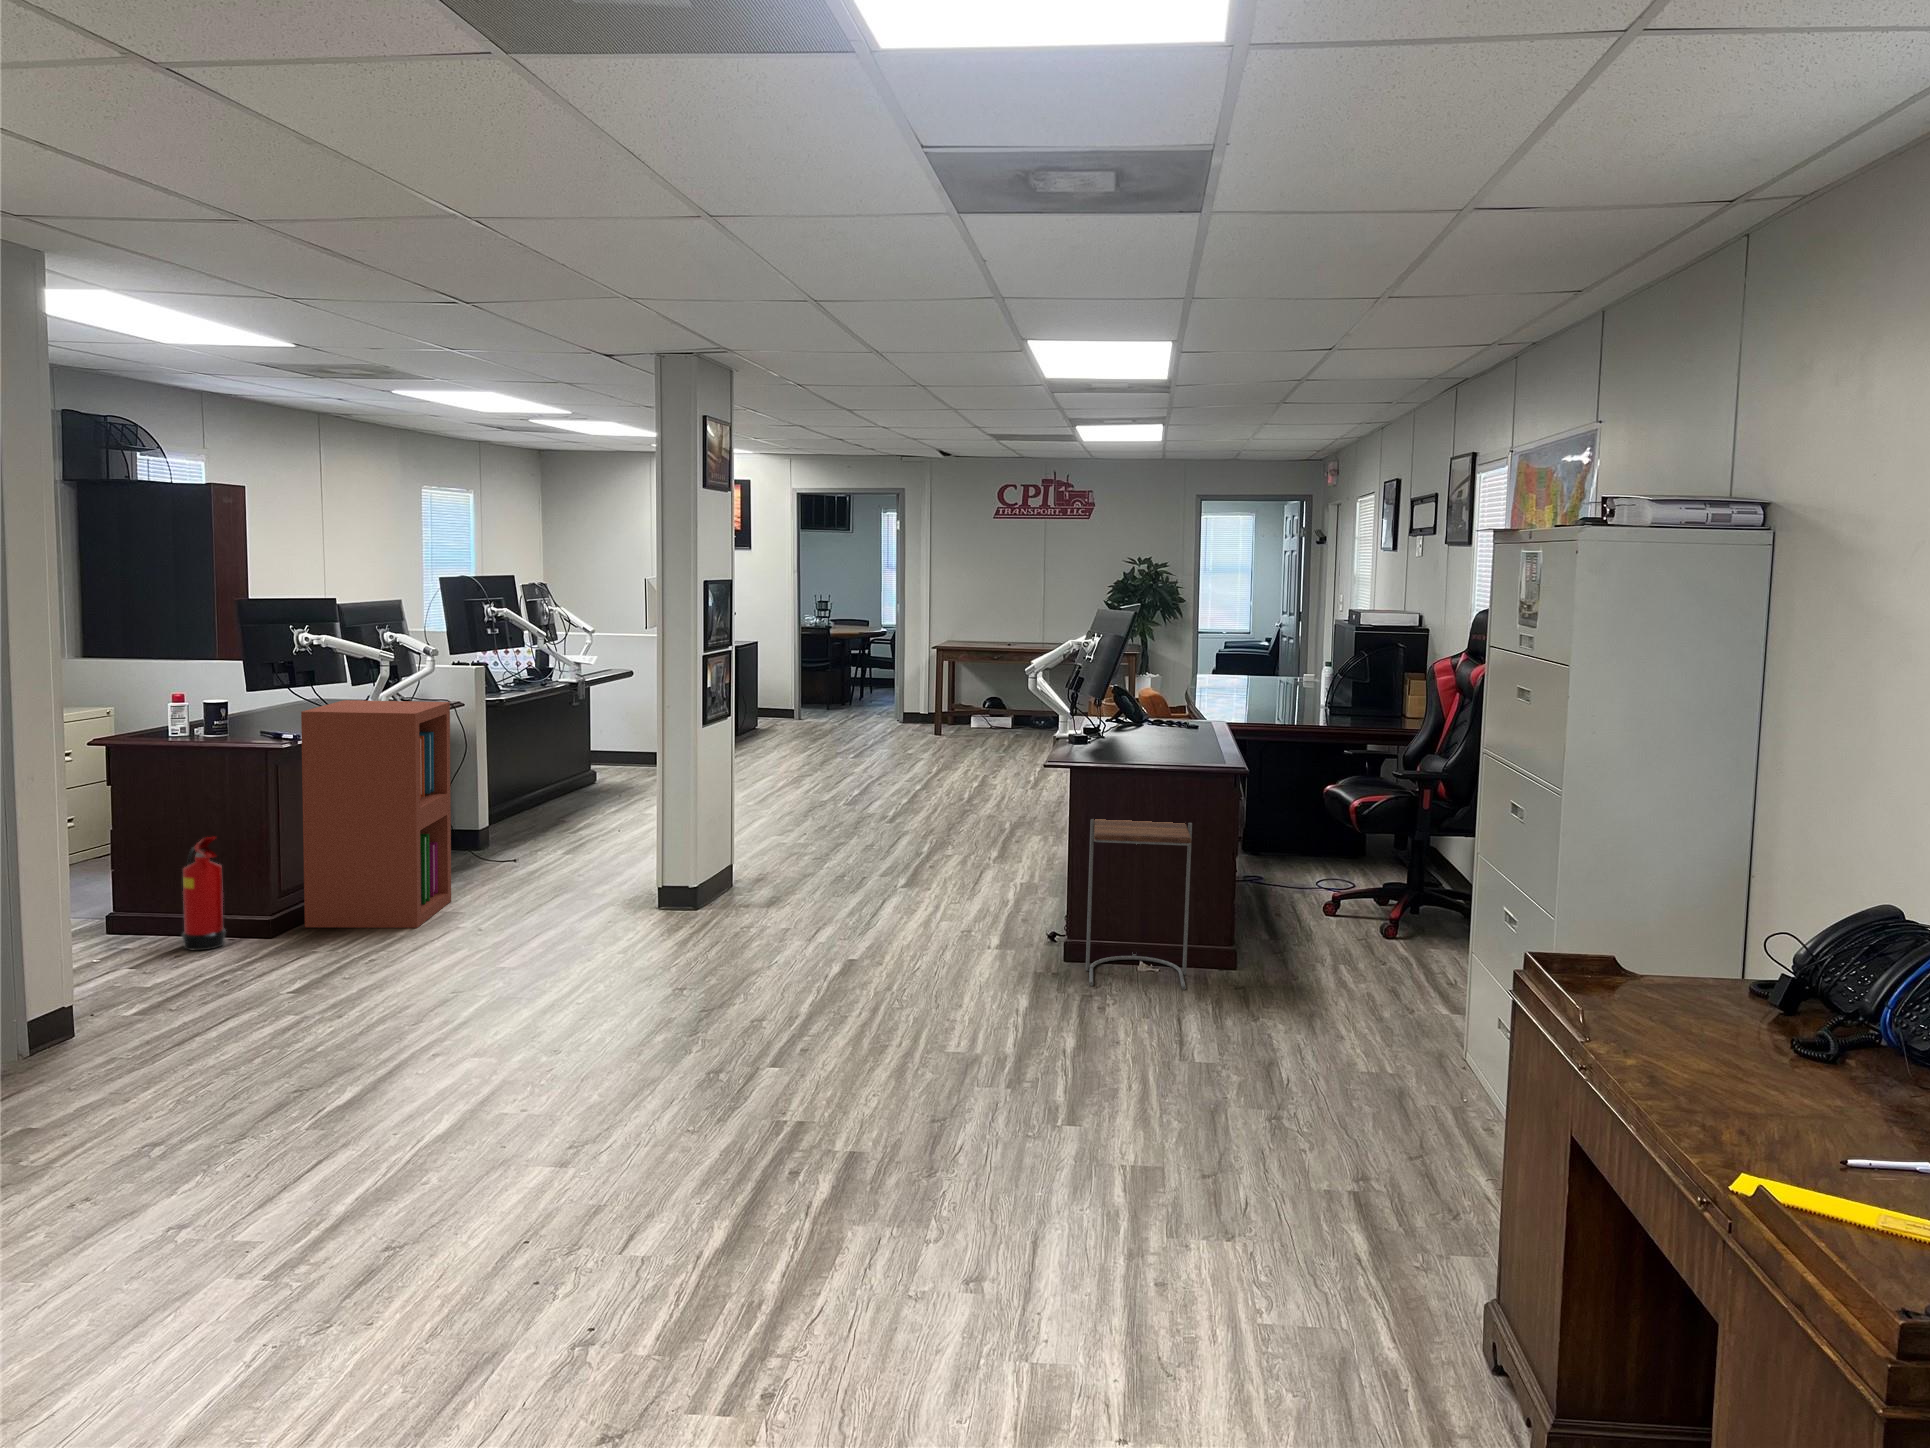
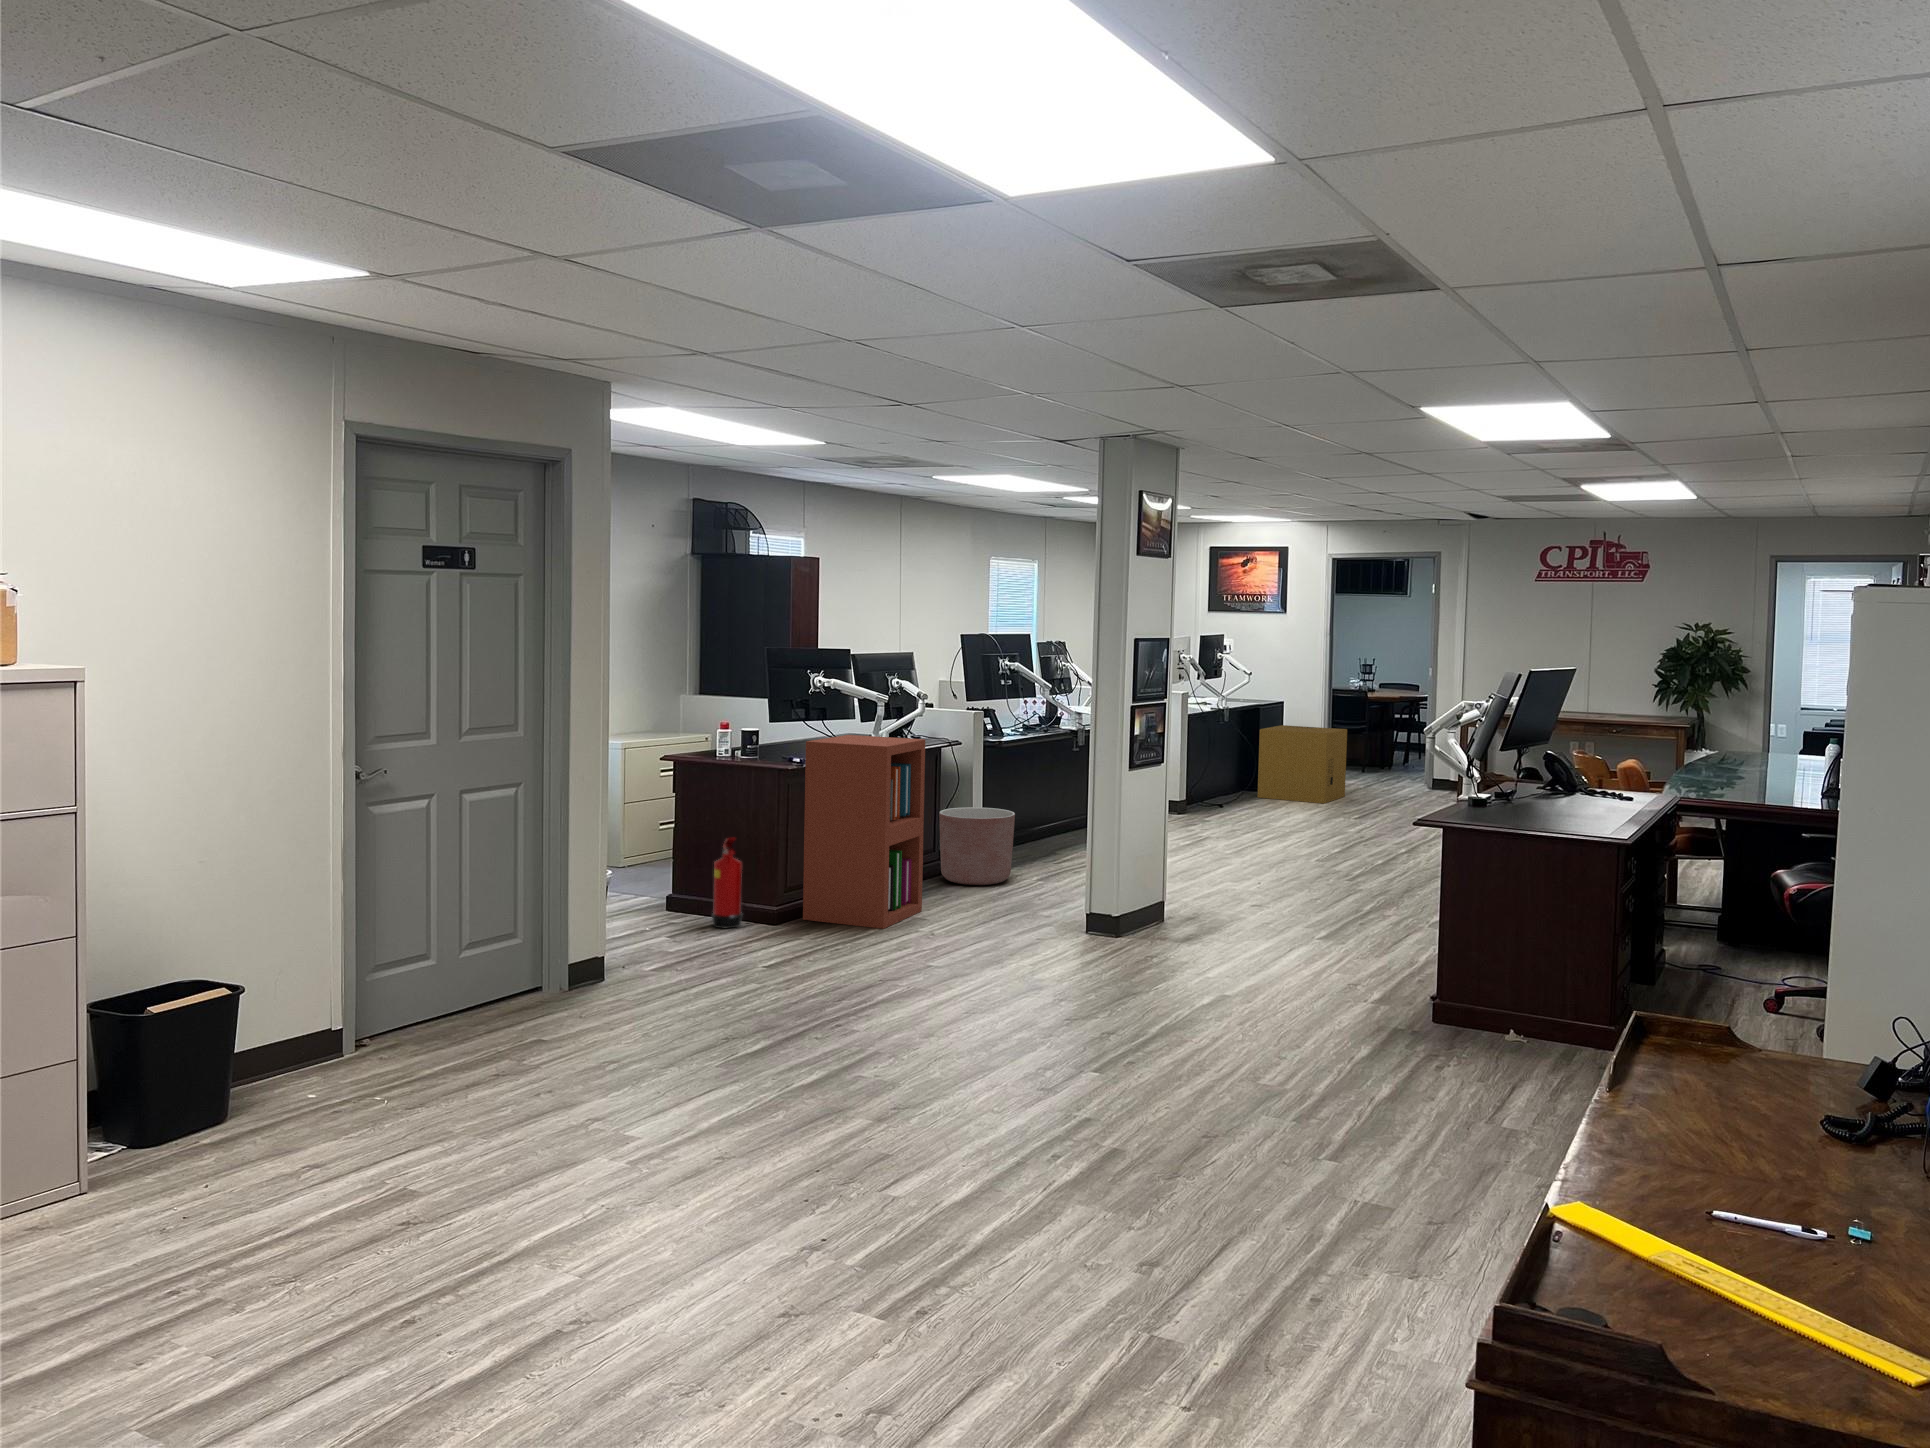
cardboard box: none [742,664,828,743] -> present [1258,725,1347,803]
planter: none [446,774,538,864] -> present [939,807,1015,885]
side table: present [1086,819,1192,990] -> none [1450,875,1575,1064]

